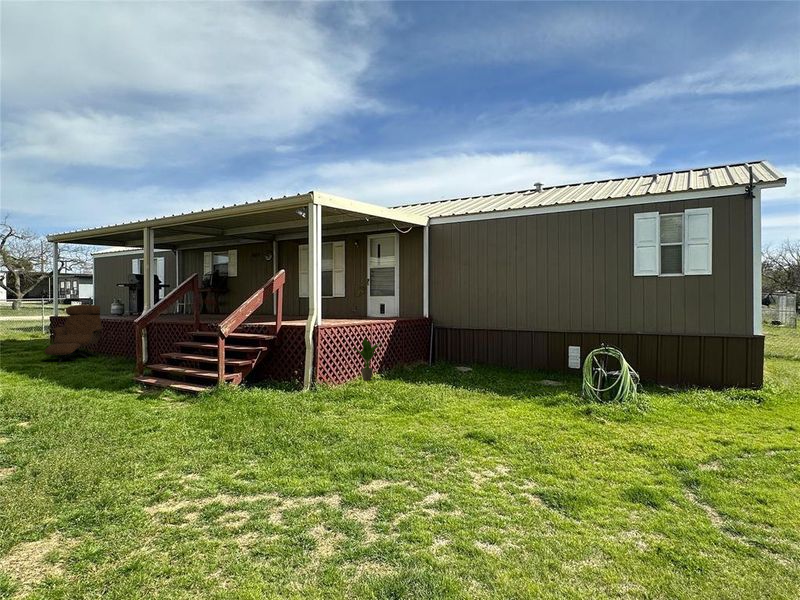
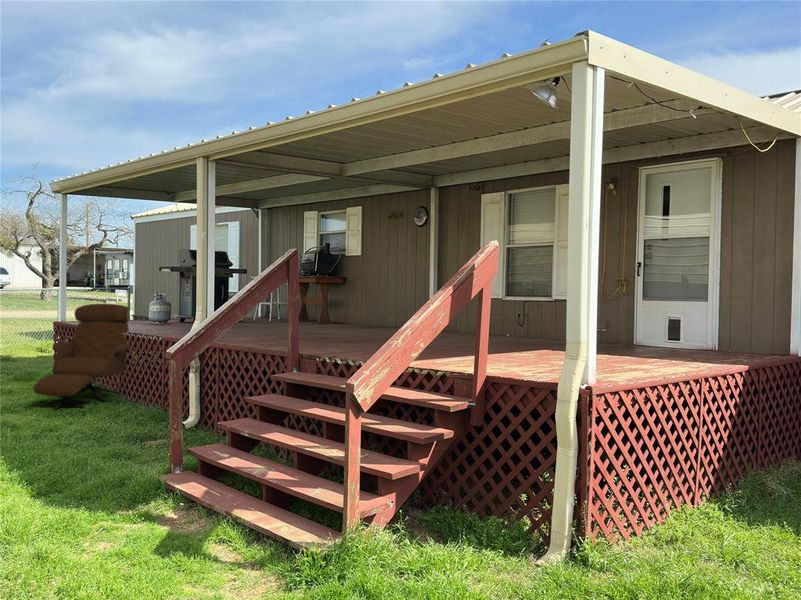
potted plant: present [355,338,381,380] -> none [665,422,754,529]

